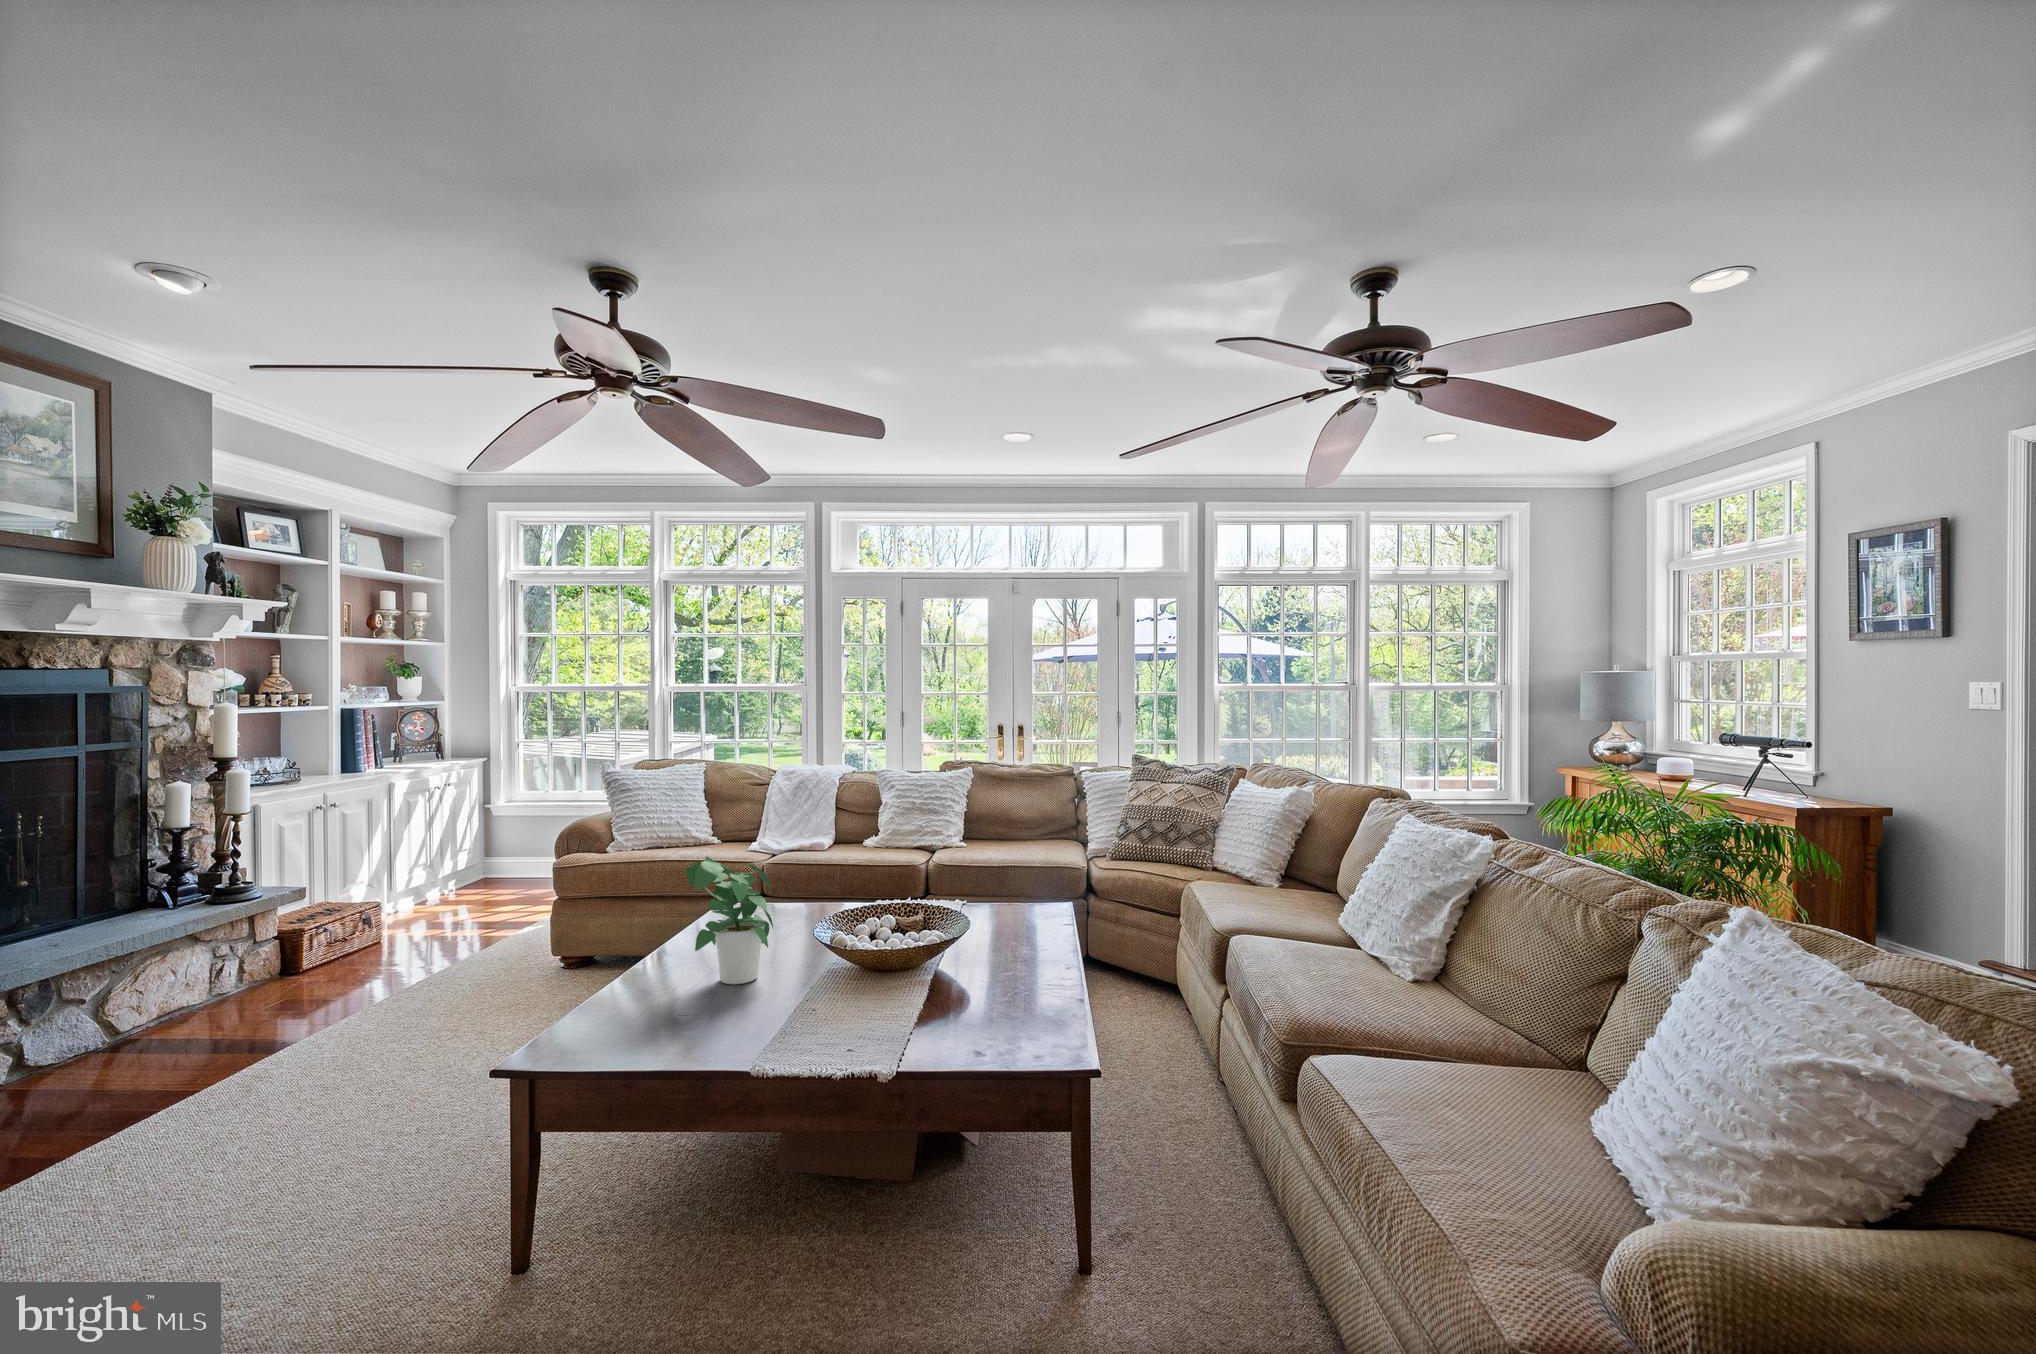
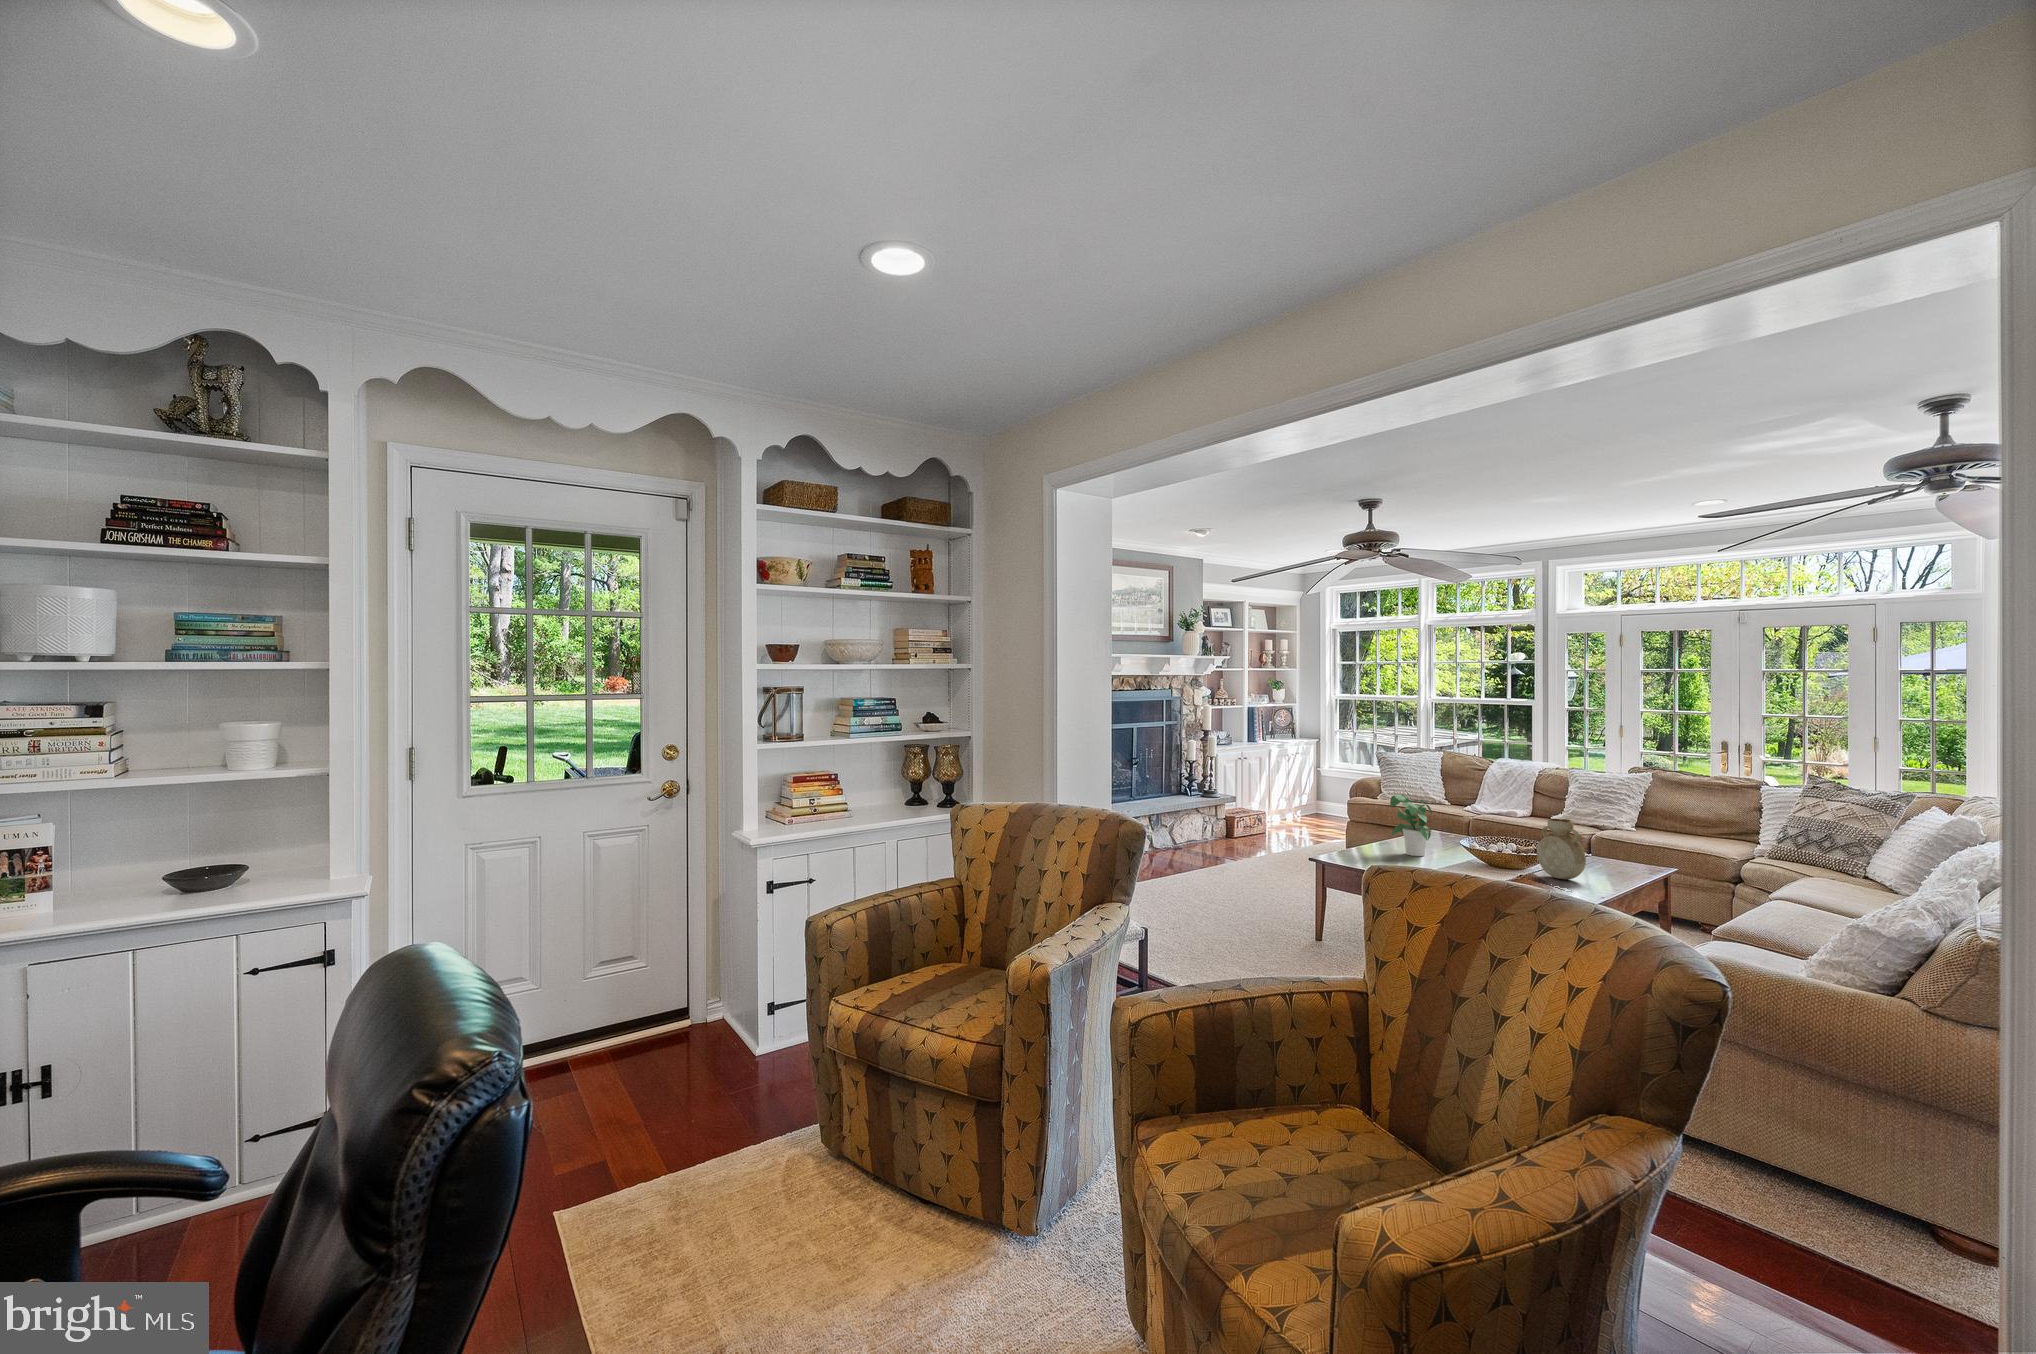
vase: none [965,864,1043,975] -> present [1537,819,1586,879]

